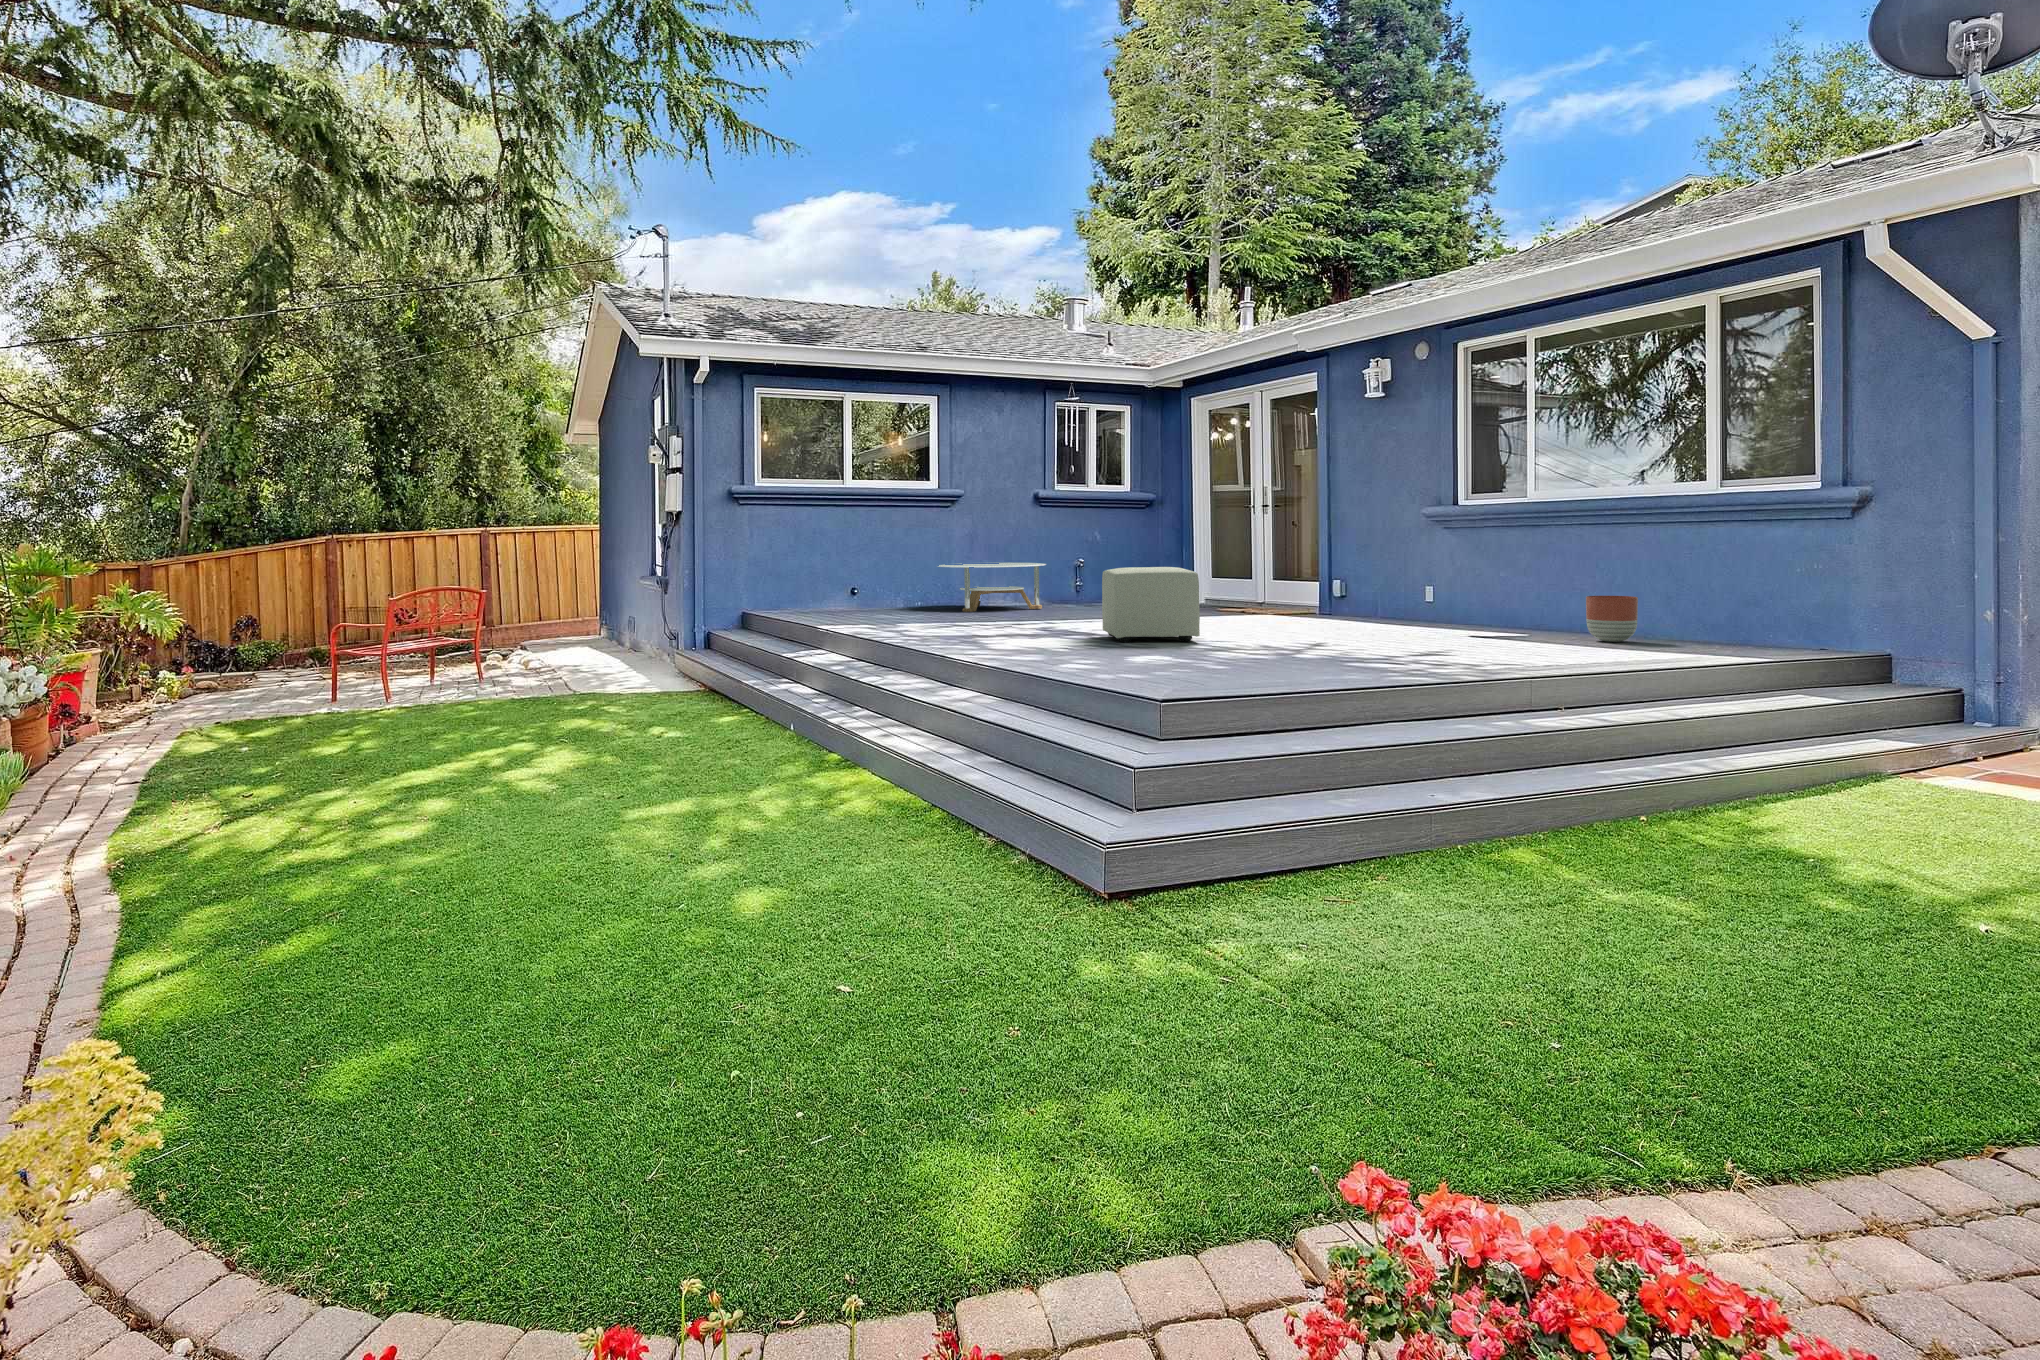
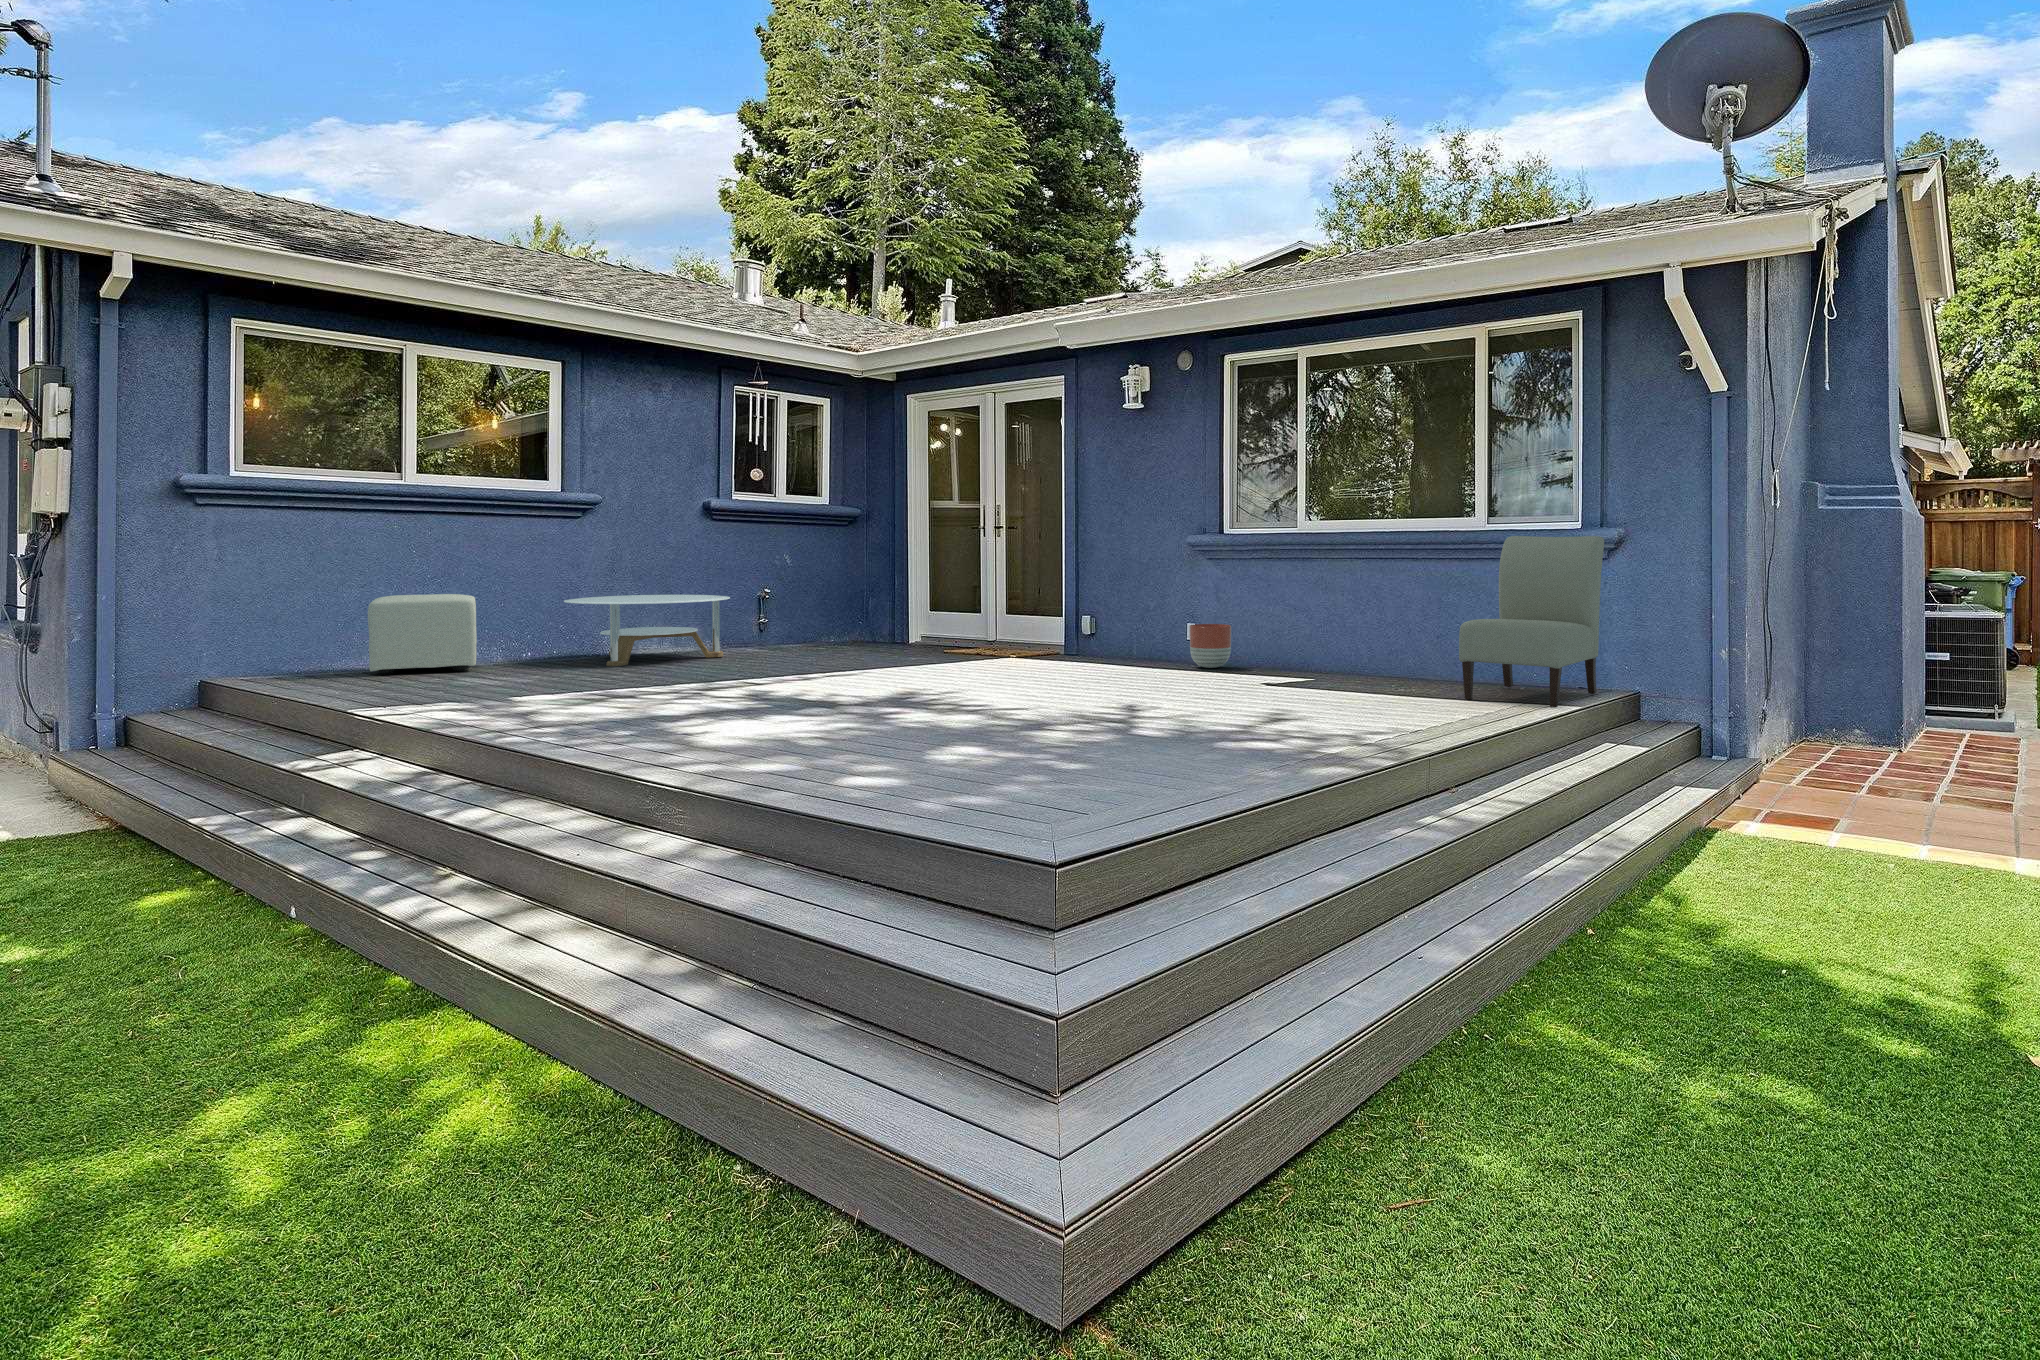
chair: none [1646,497,1838,664] -> present [1459,536,1604,707]
ottoman: present [1102,567,1200,642] -> present [368,594,477,675]
planter: present [1586,596,1638,642] -> present [1190,624,1231,668]

